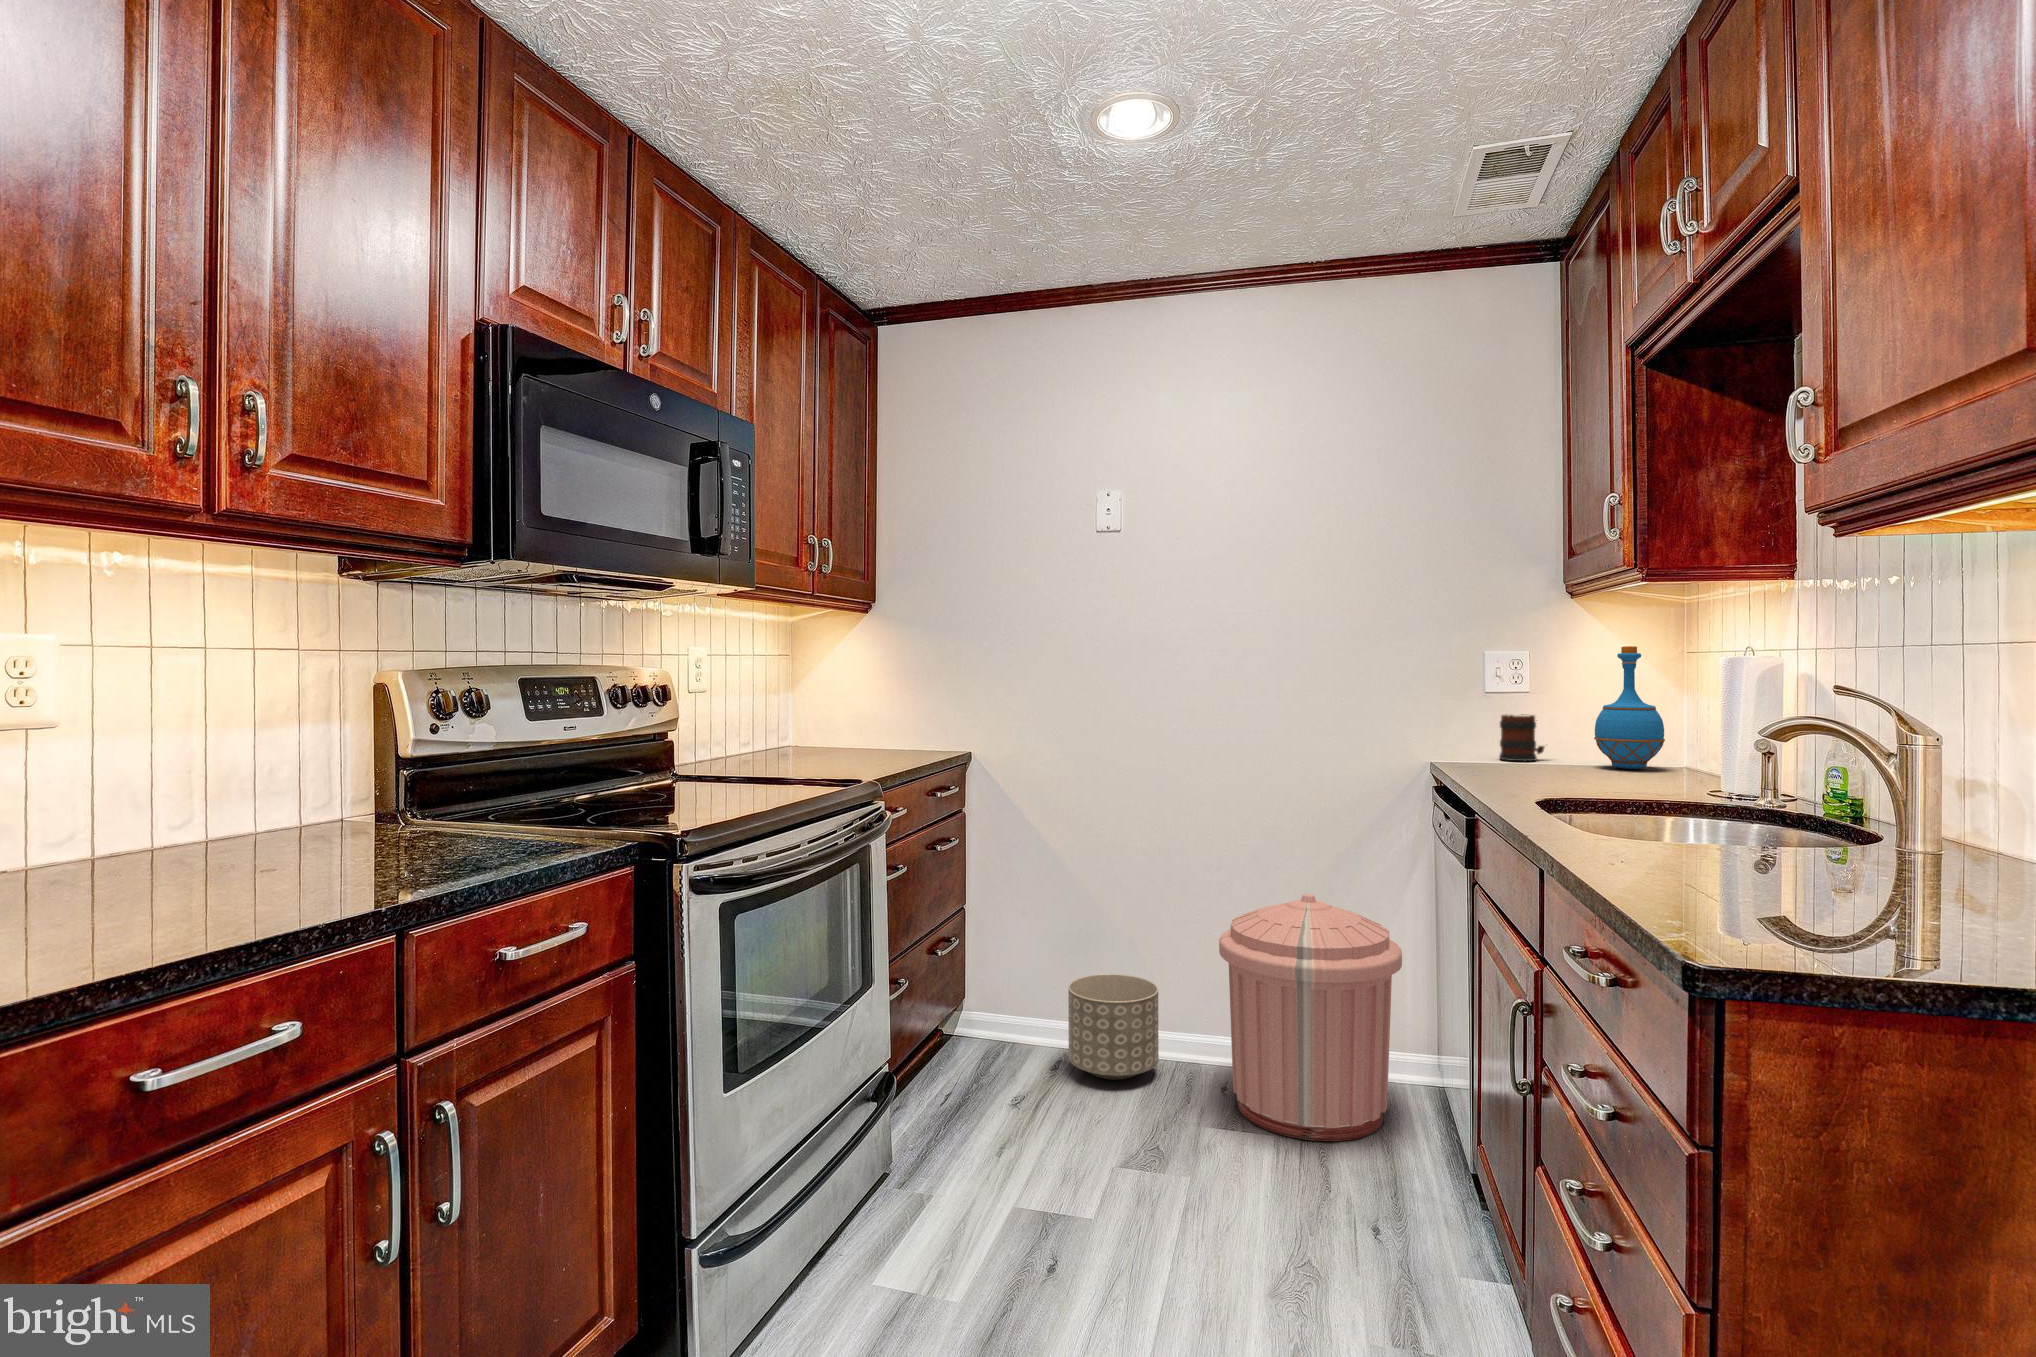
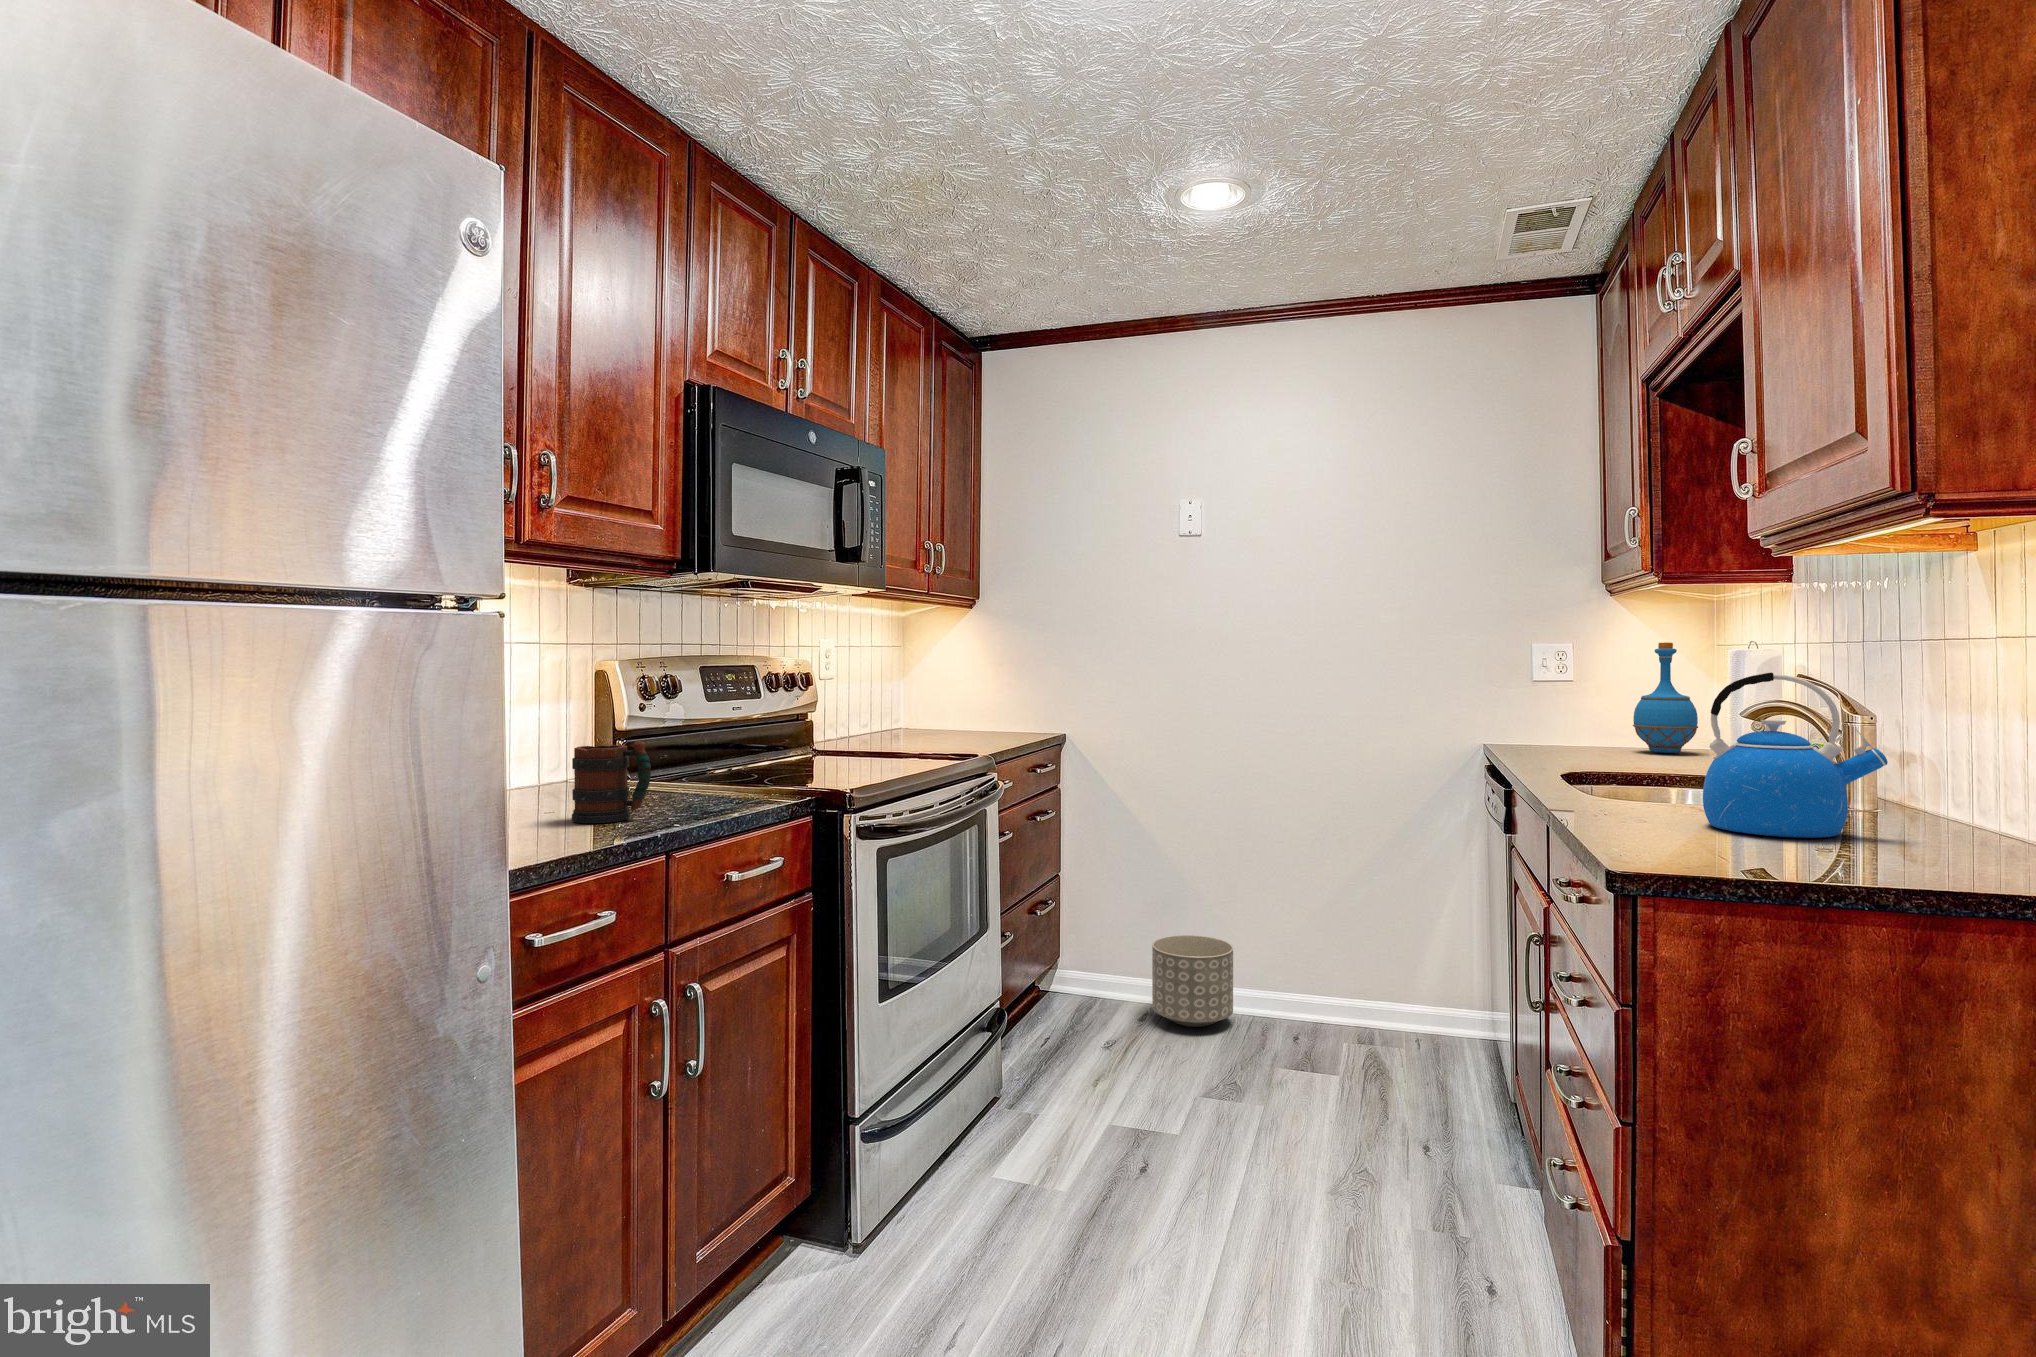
kettle: none [1717,683,1945,888] -> present [1703,672,1888,838]
mug: present [1499,714,1544,761] -> present [572,741,651,823]
trash can: present [1219,894,1402,1141] -> none [1288,863,1454,1080]

